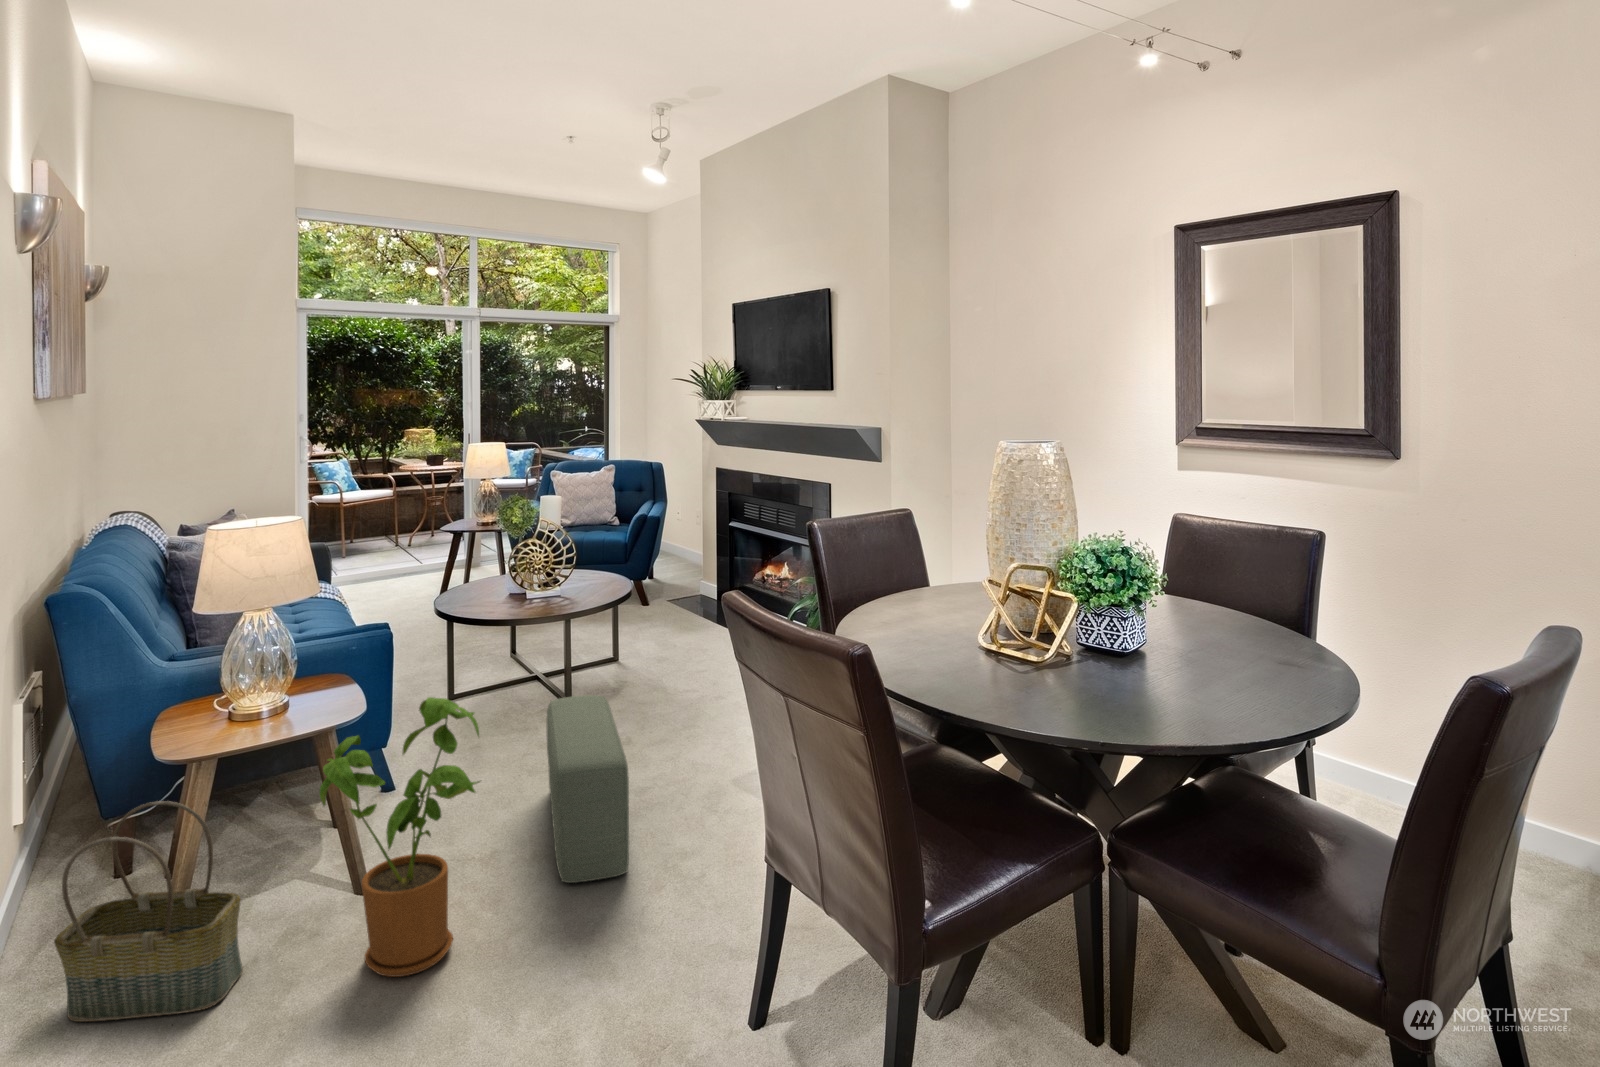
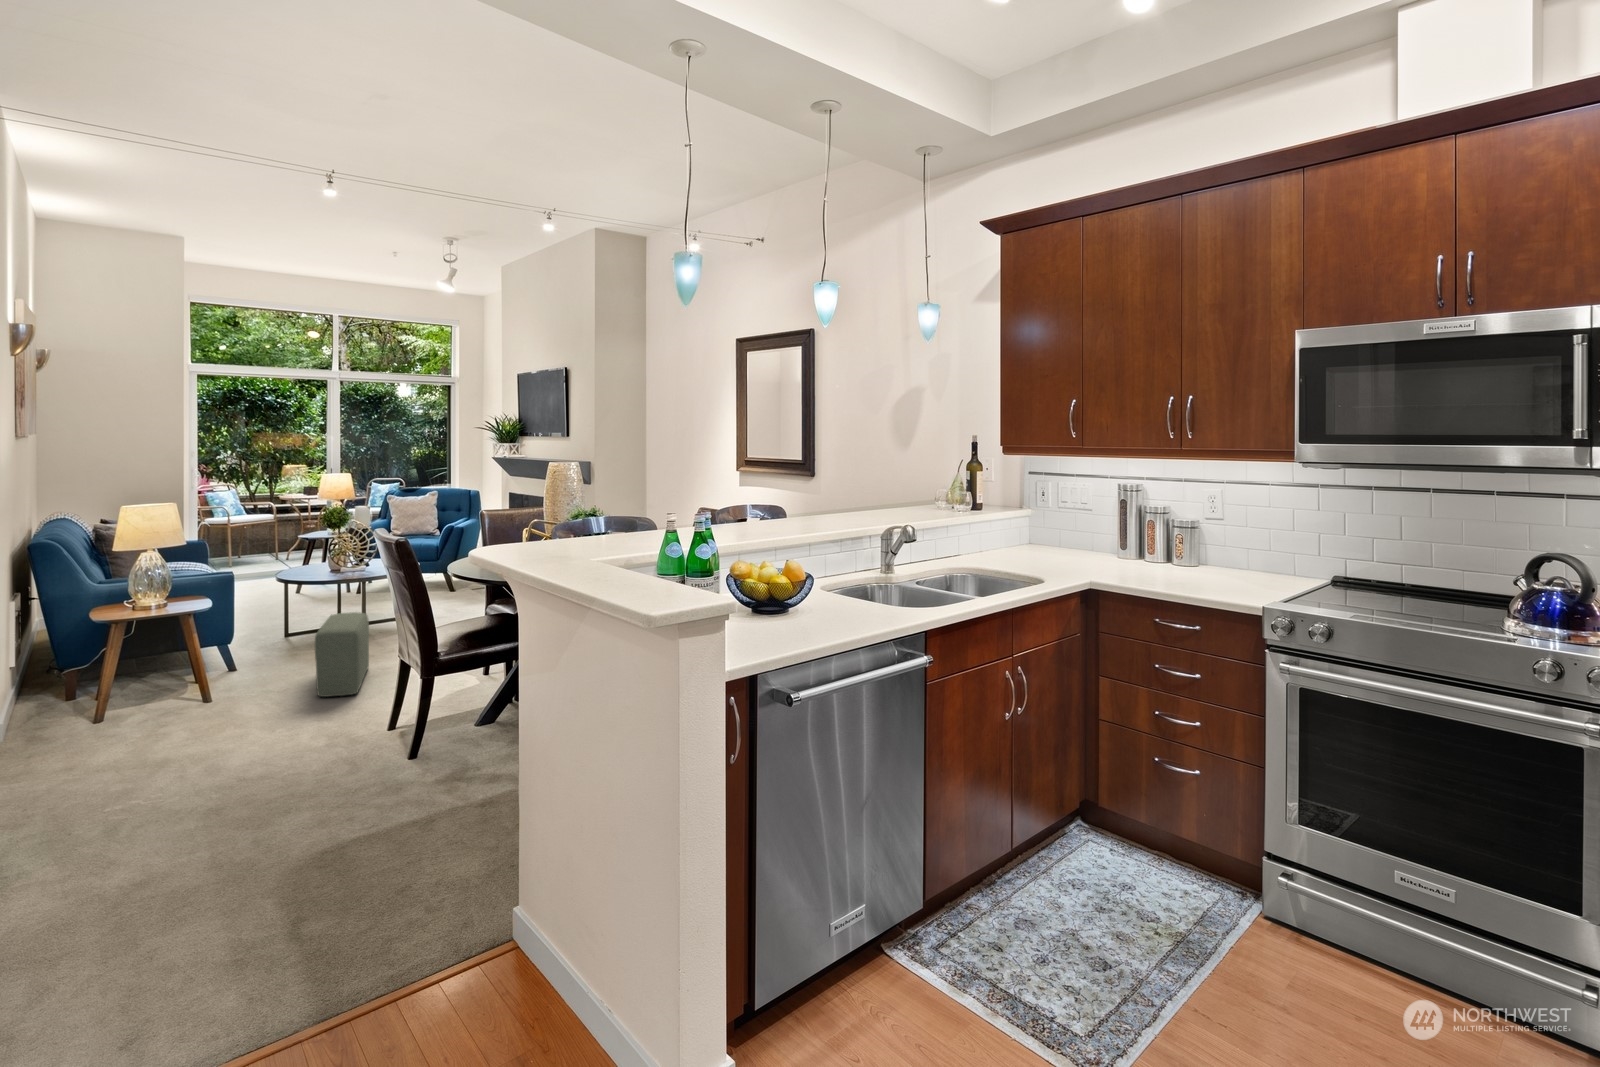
house plant: present [320,697,480,977] -> none [180,584,267,721]
basket: present [54,801,243,1022] -> none [43,632,137,732]

